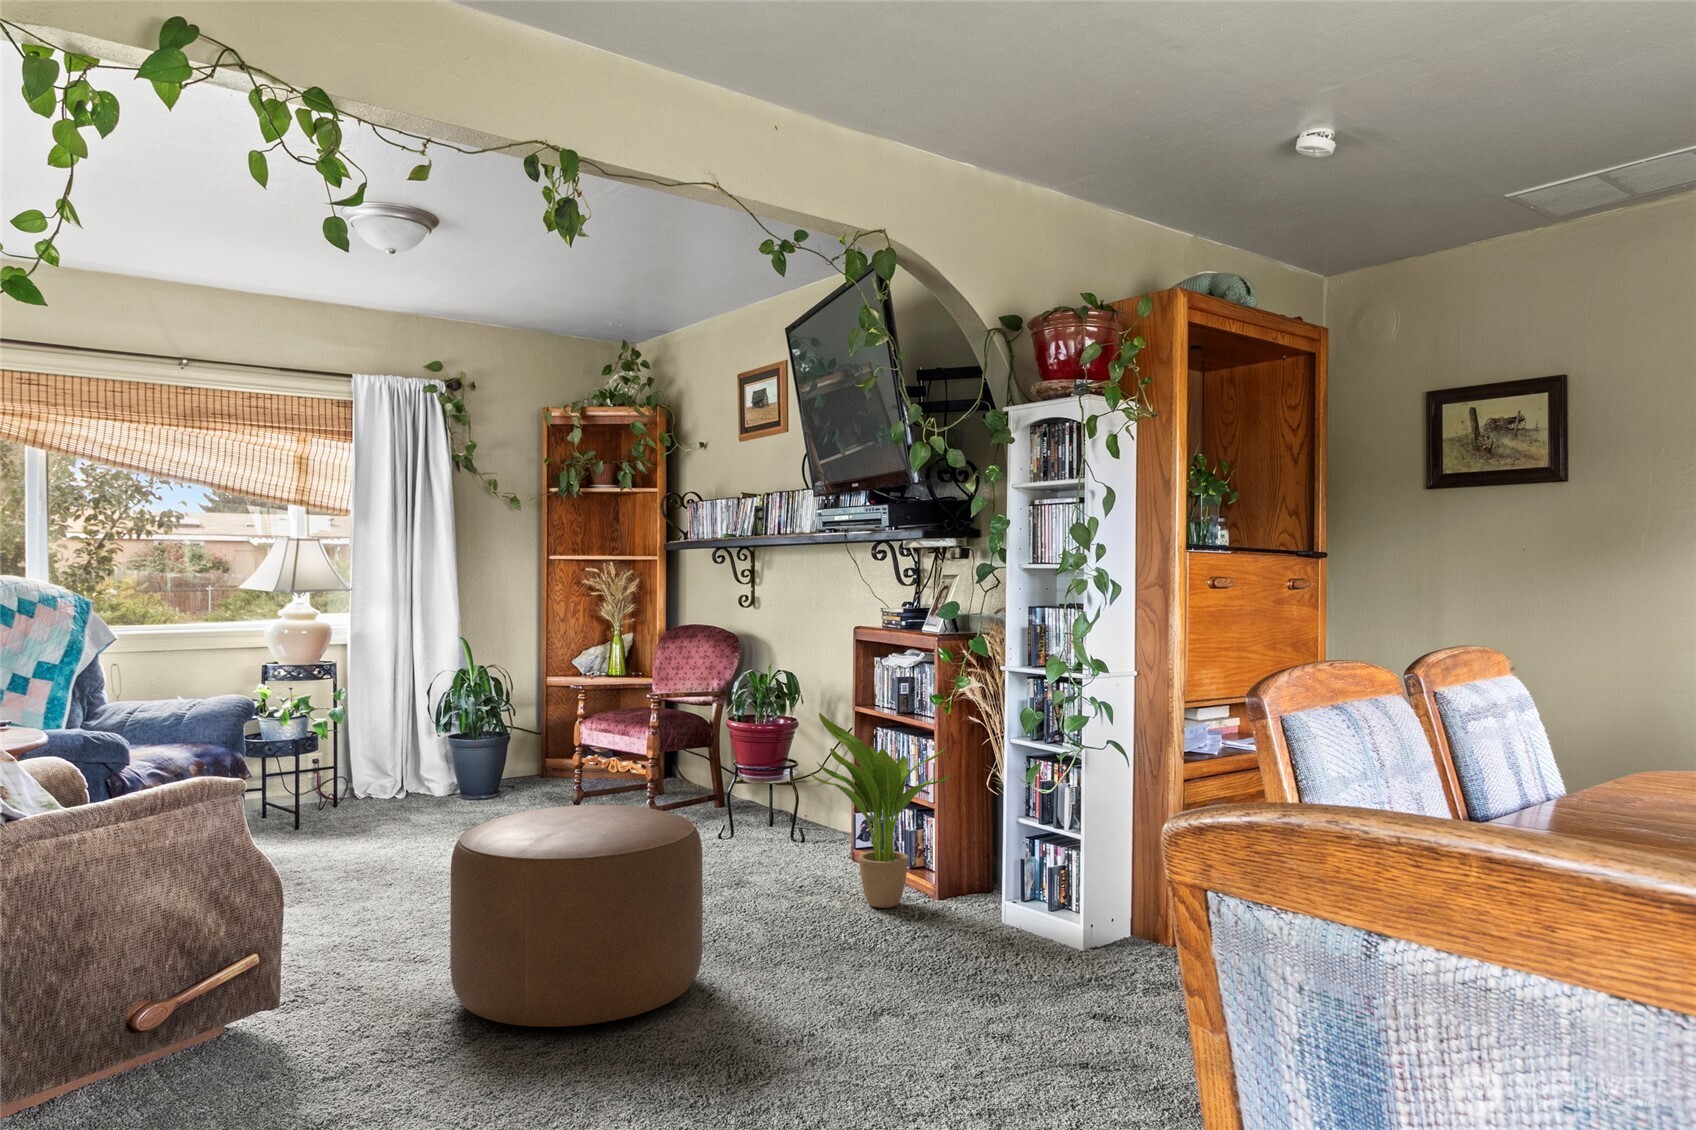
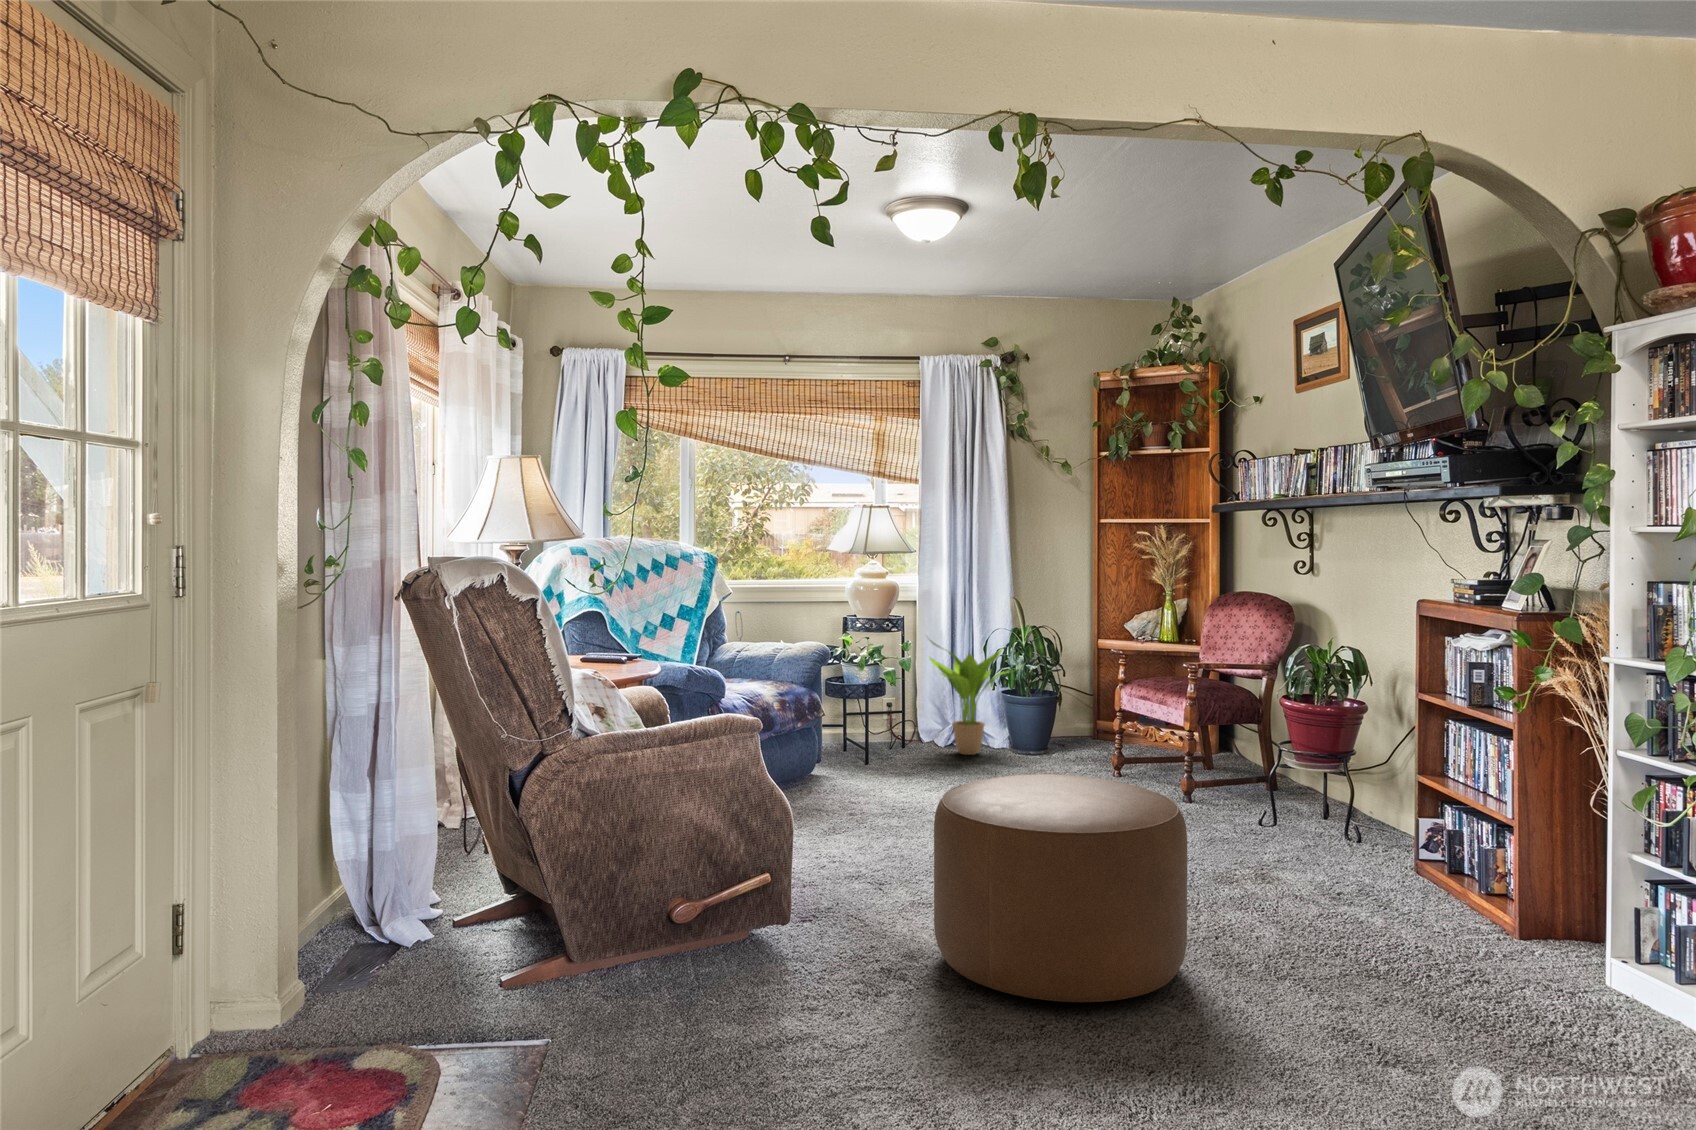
potted plant: present [810,713,951,908] -> present [930,640,1009,755]

